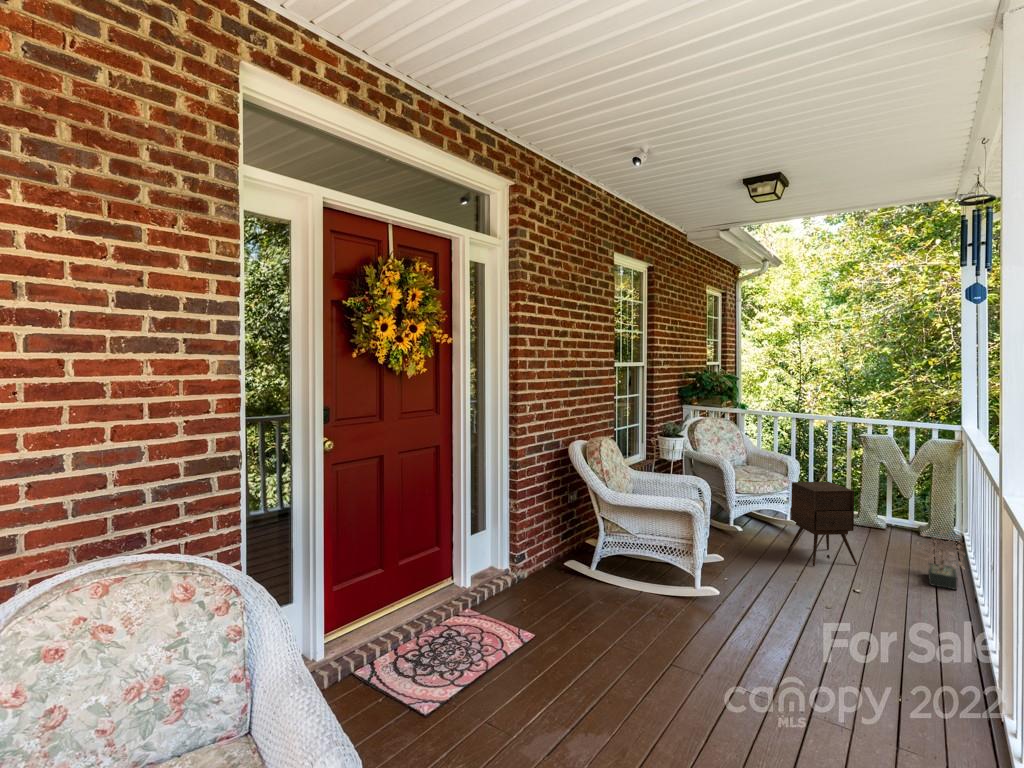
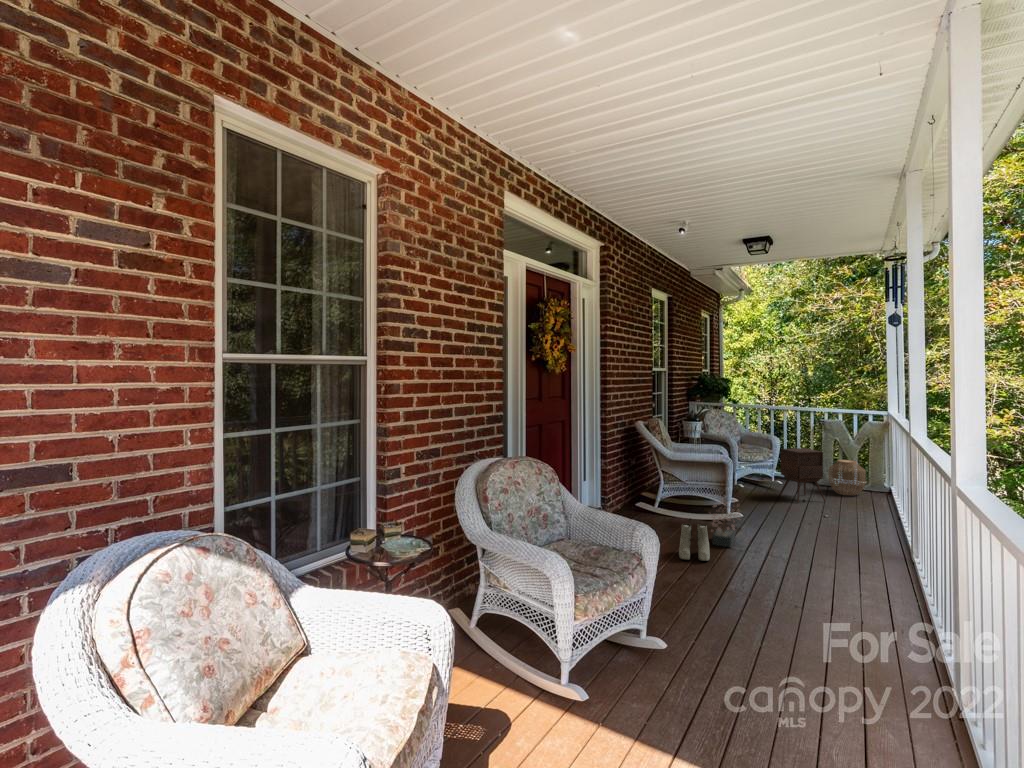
woven basket: none [865,498,922,552] -> present [829,460,866,495]
decorative plant: present [921,531,963,590] -> present [712,504,739,547]
boots: none [567,638,622,717] -> present [679,523,710,561]

